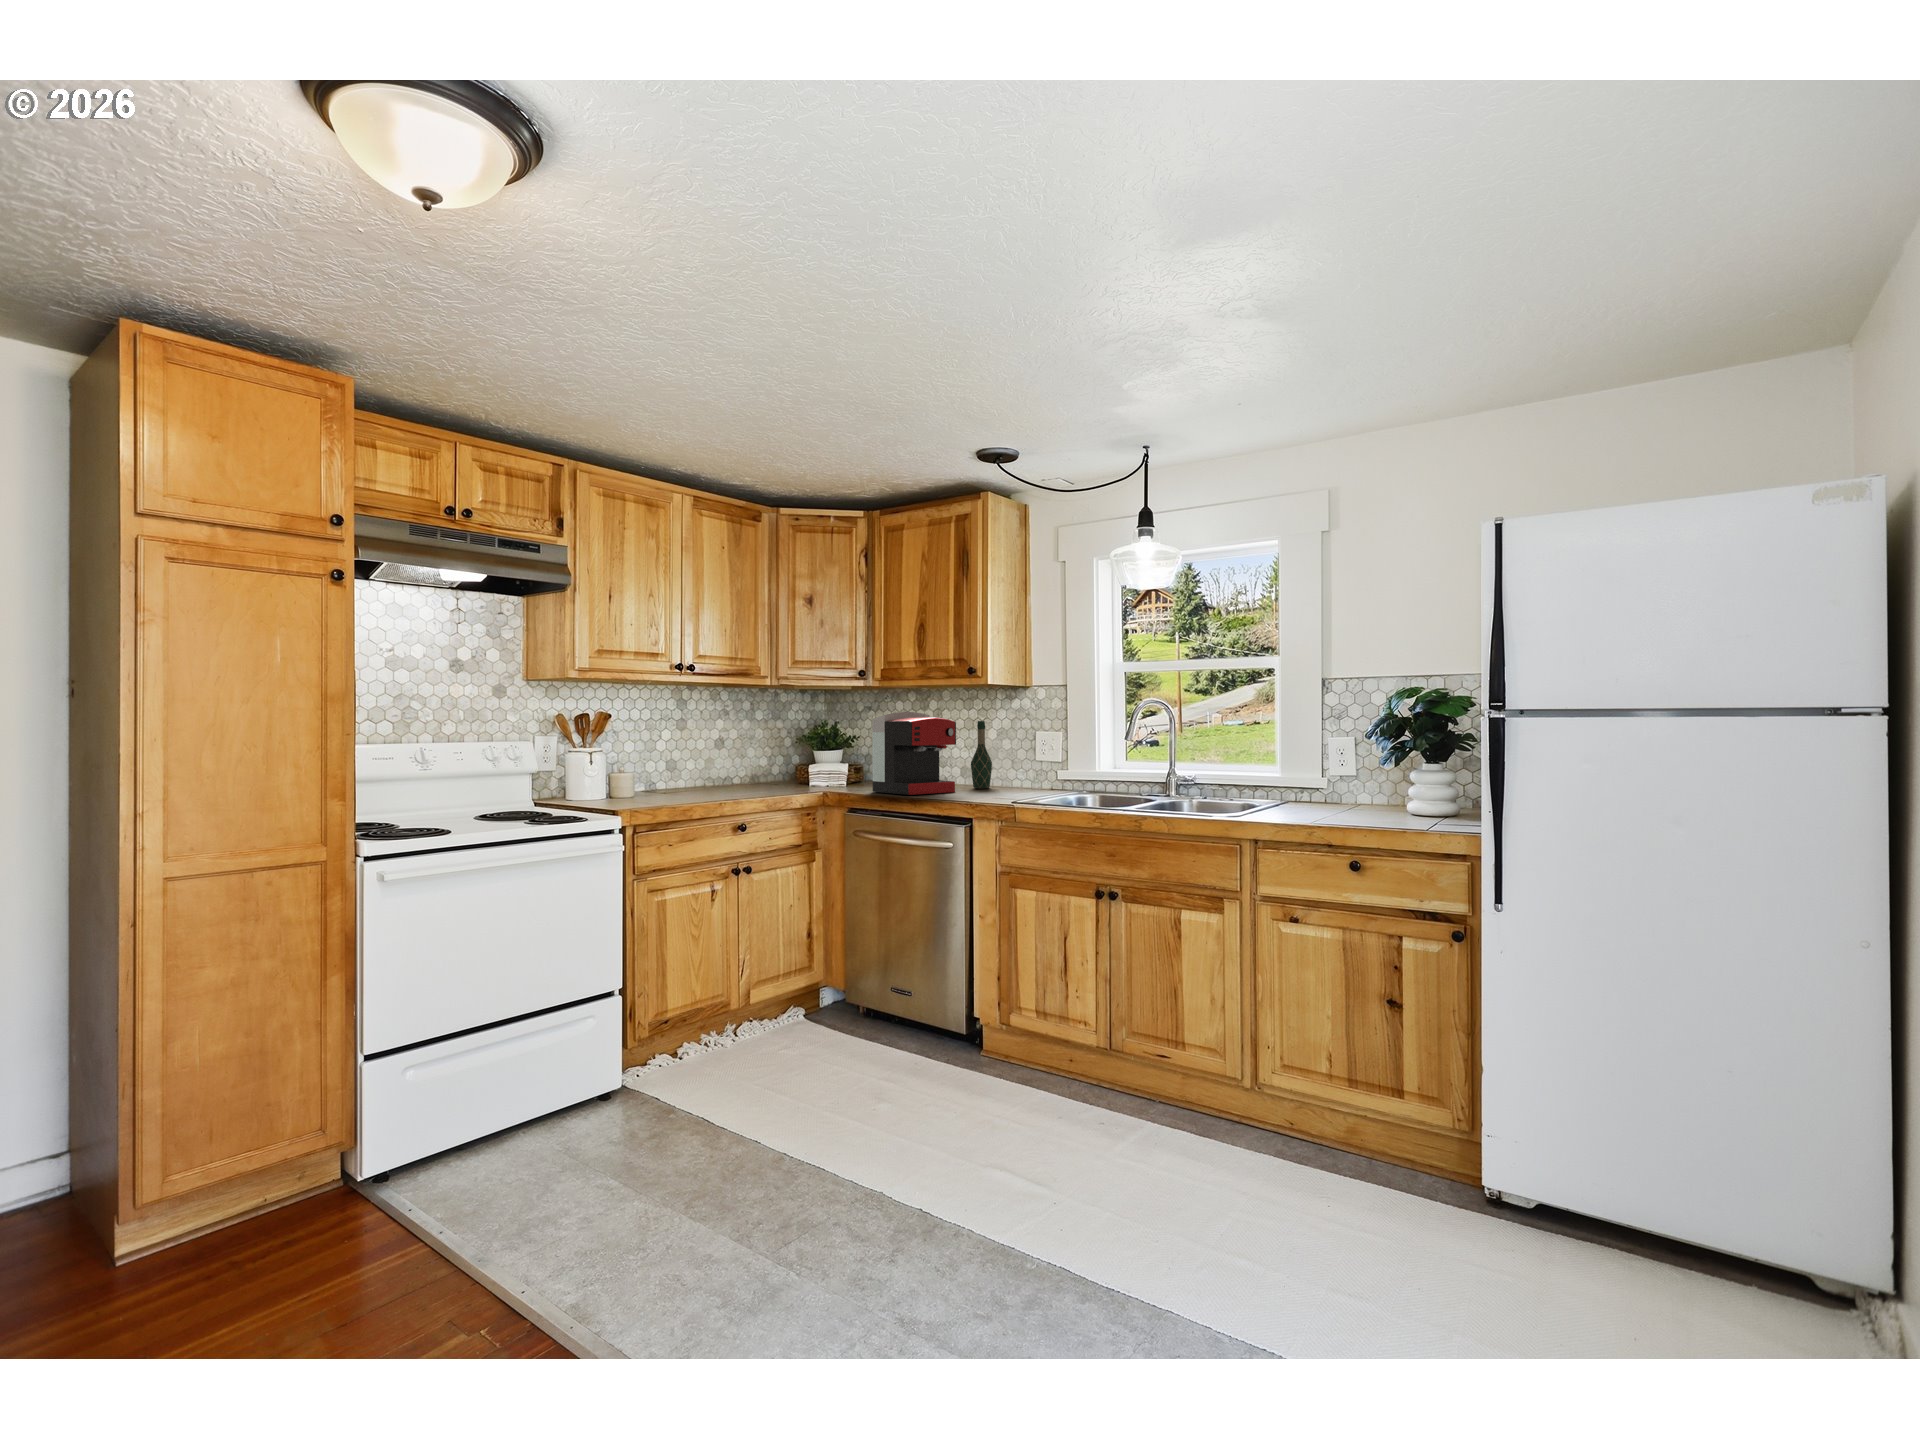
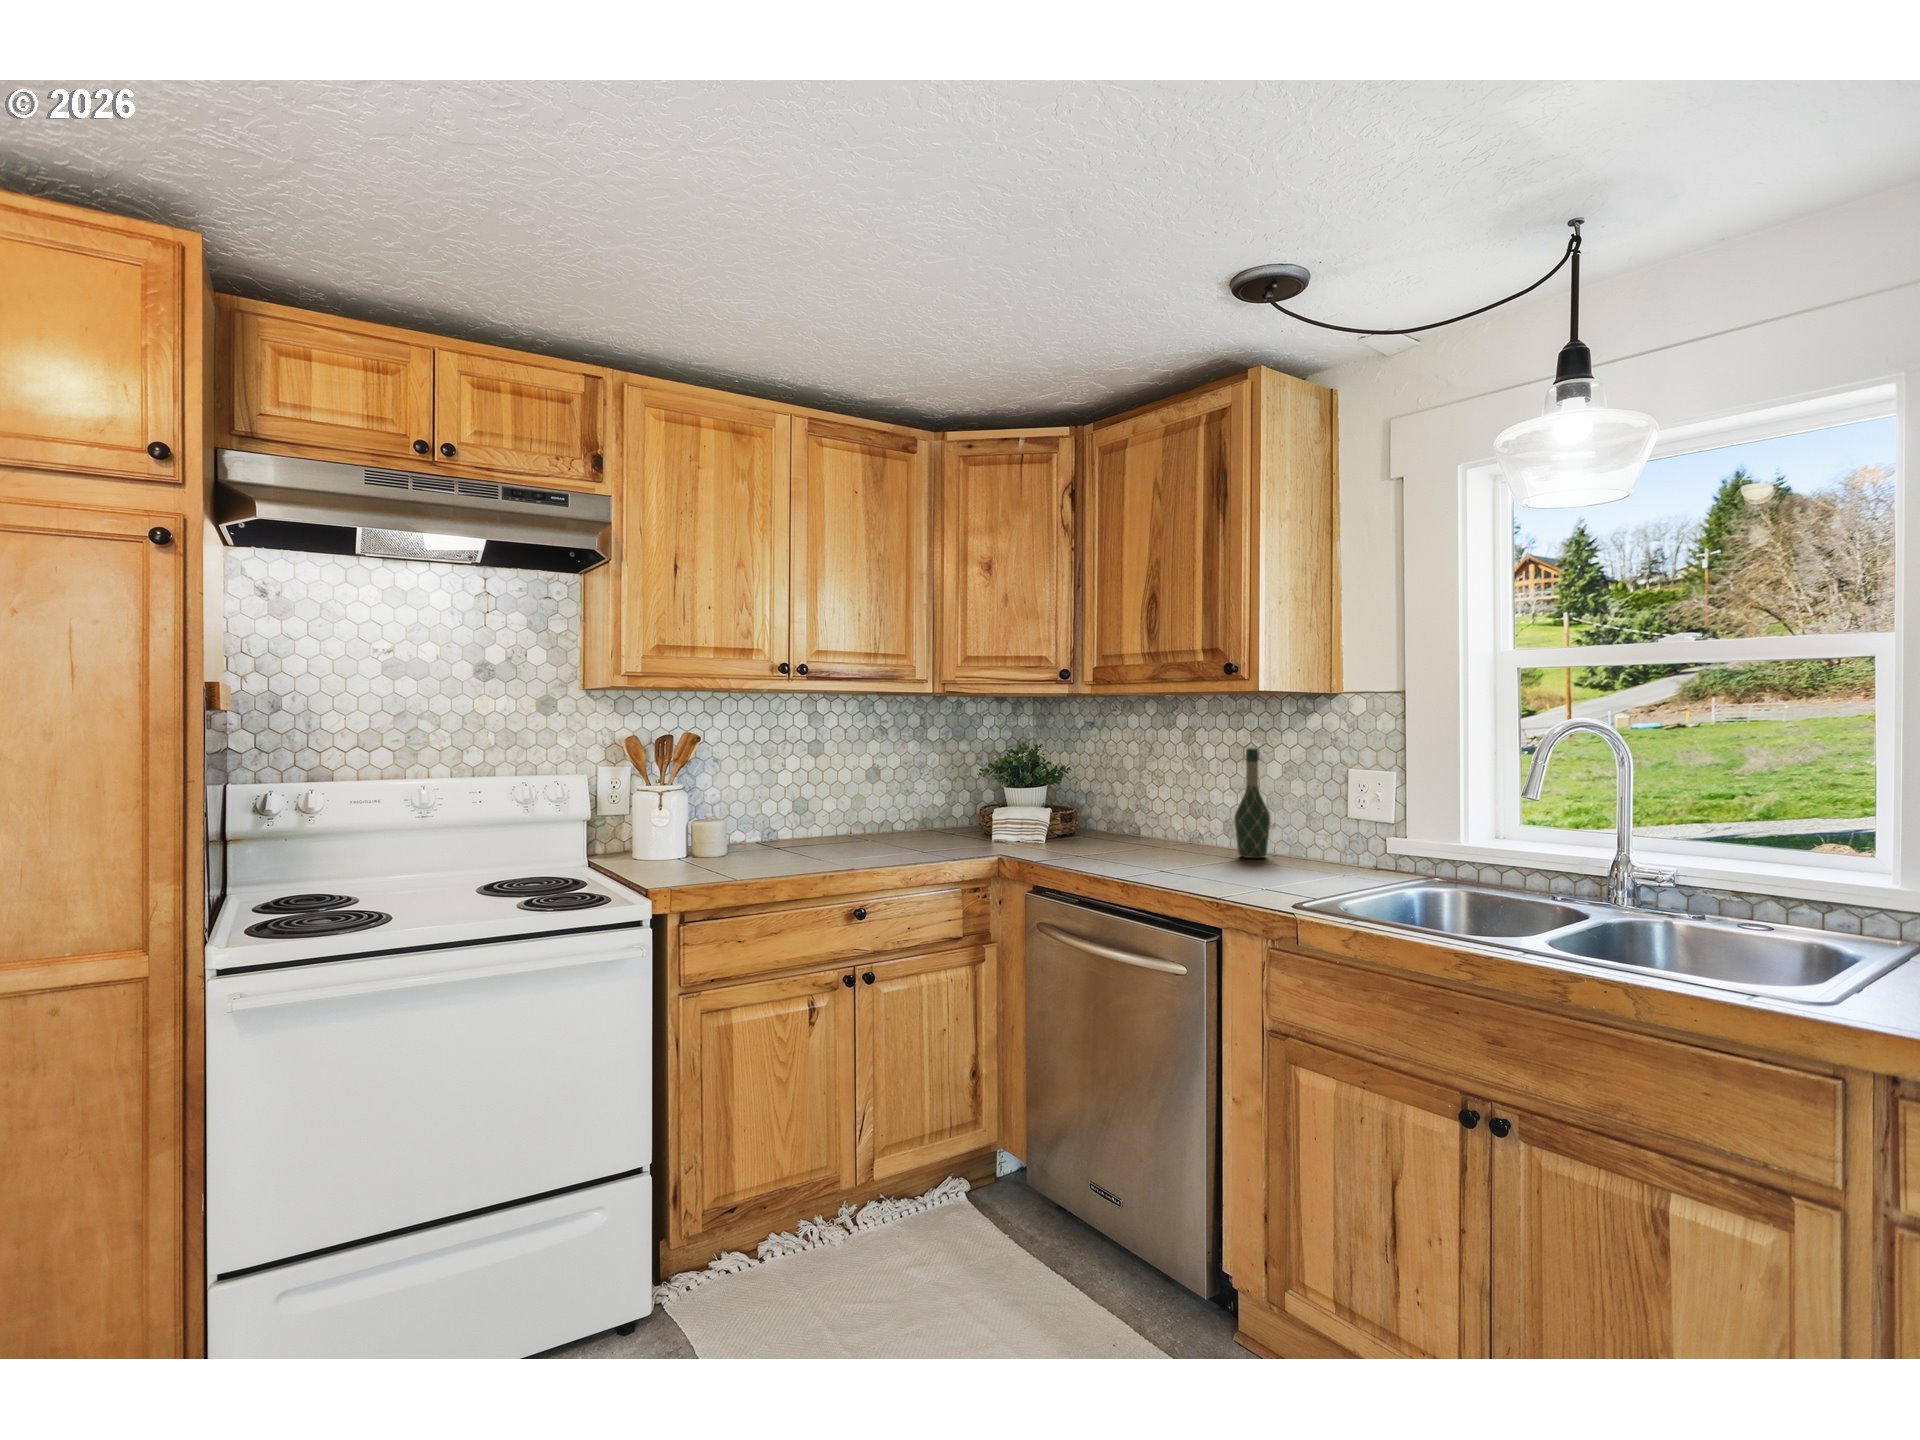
coffee maker: present [872,711,956,795] -> none [1074,733,1206,870]

